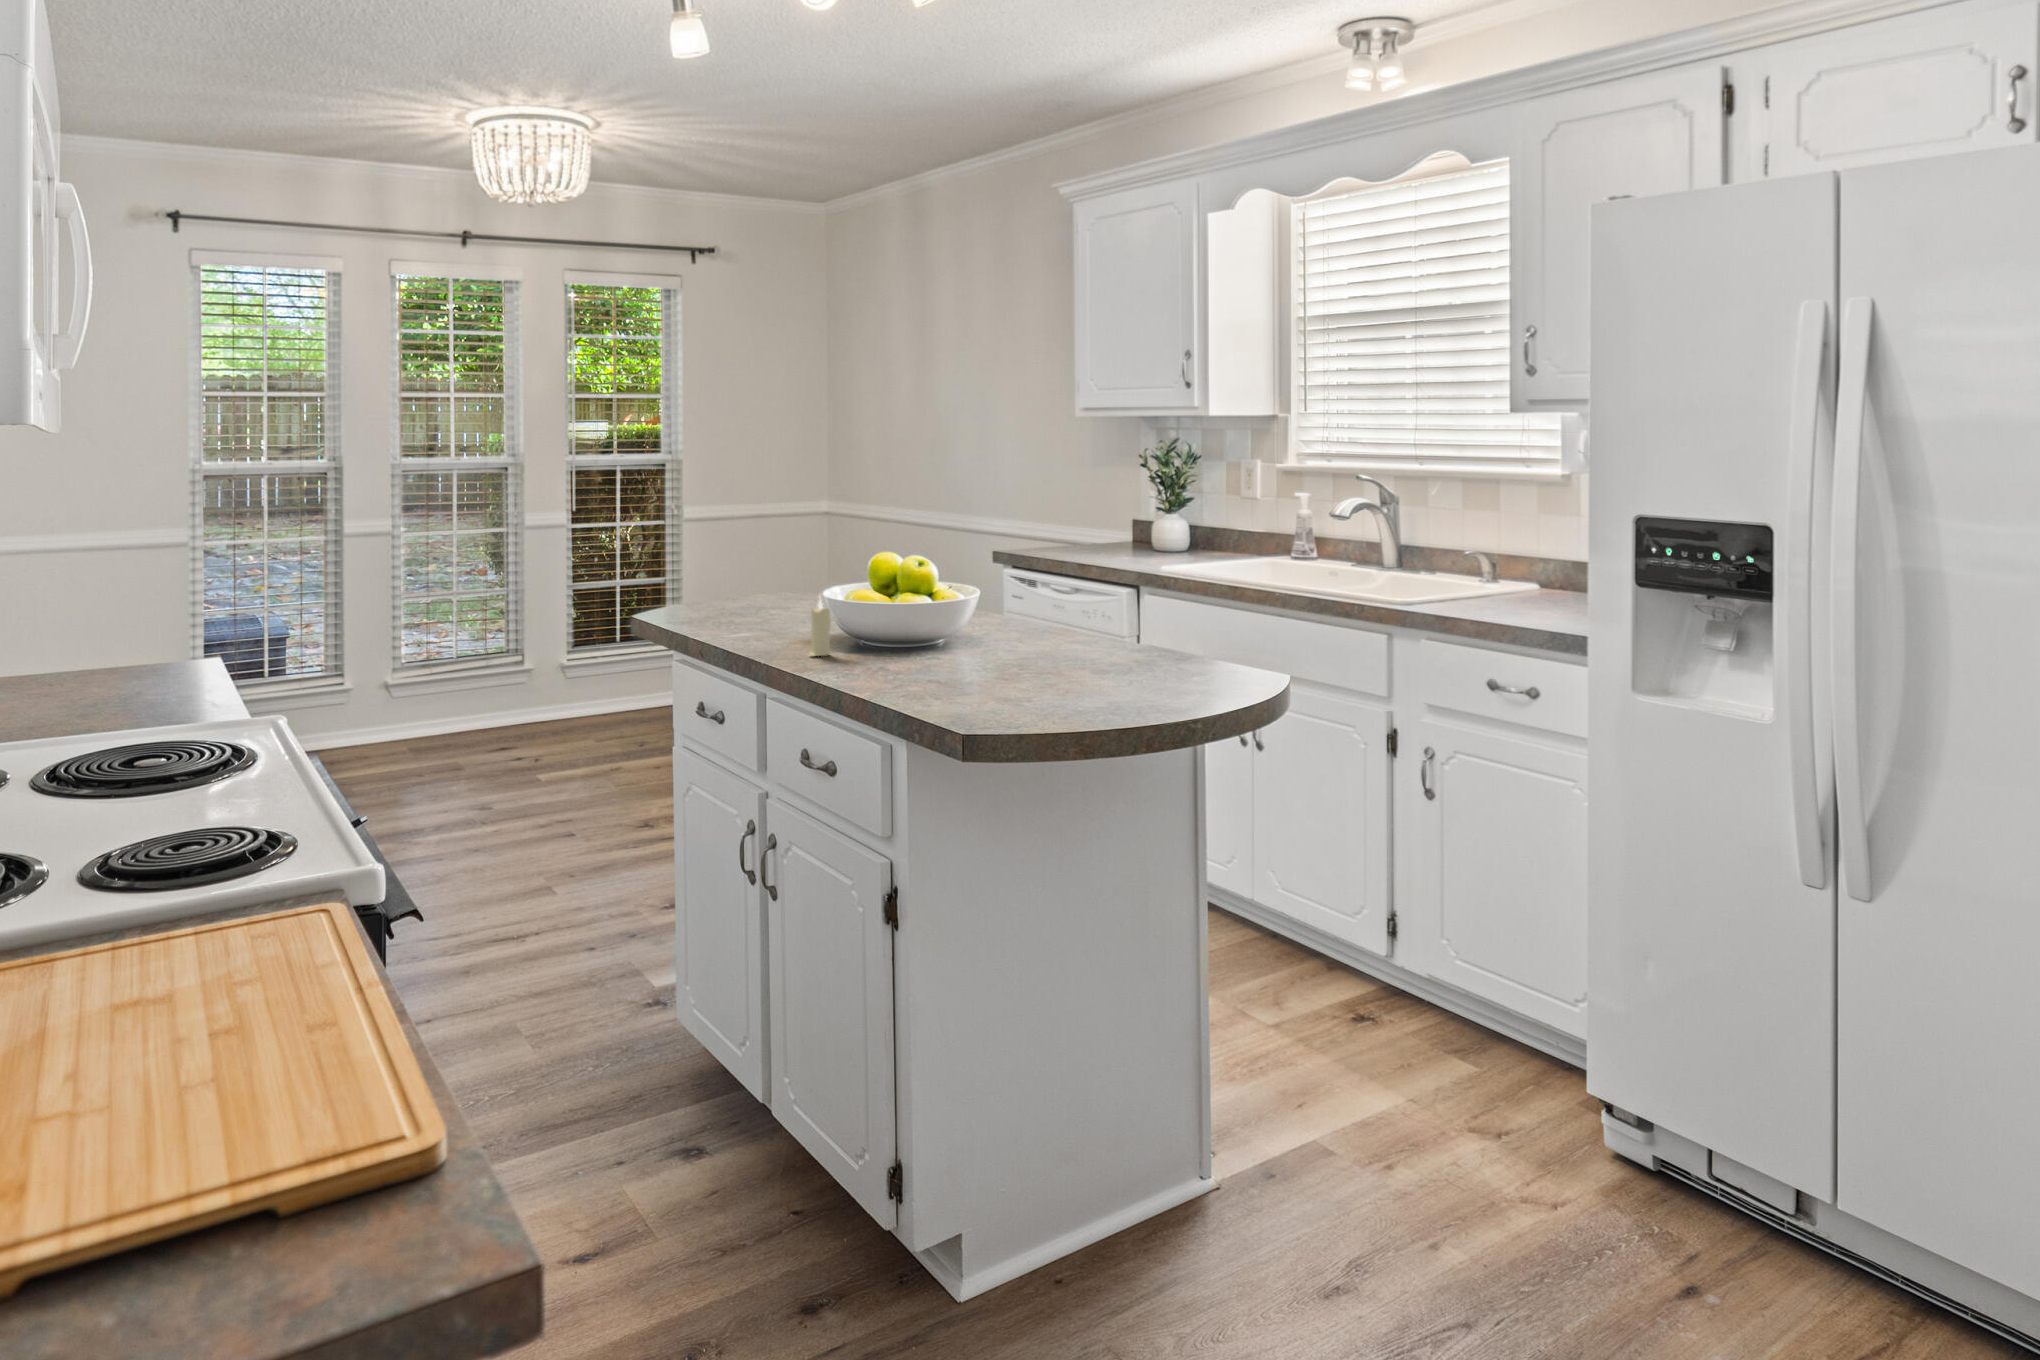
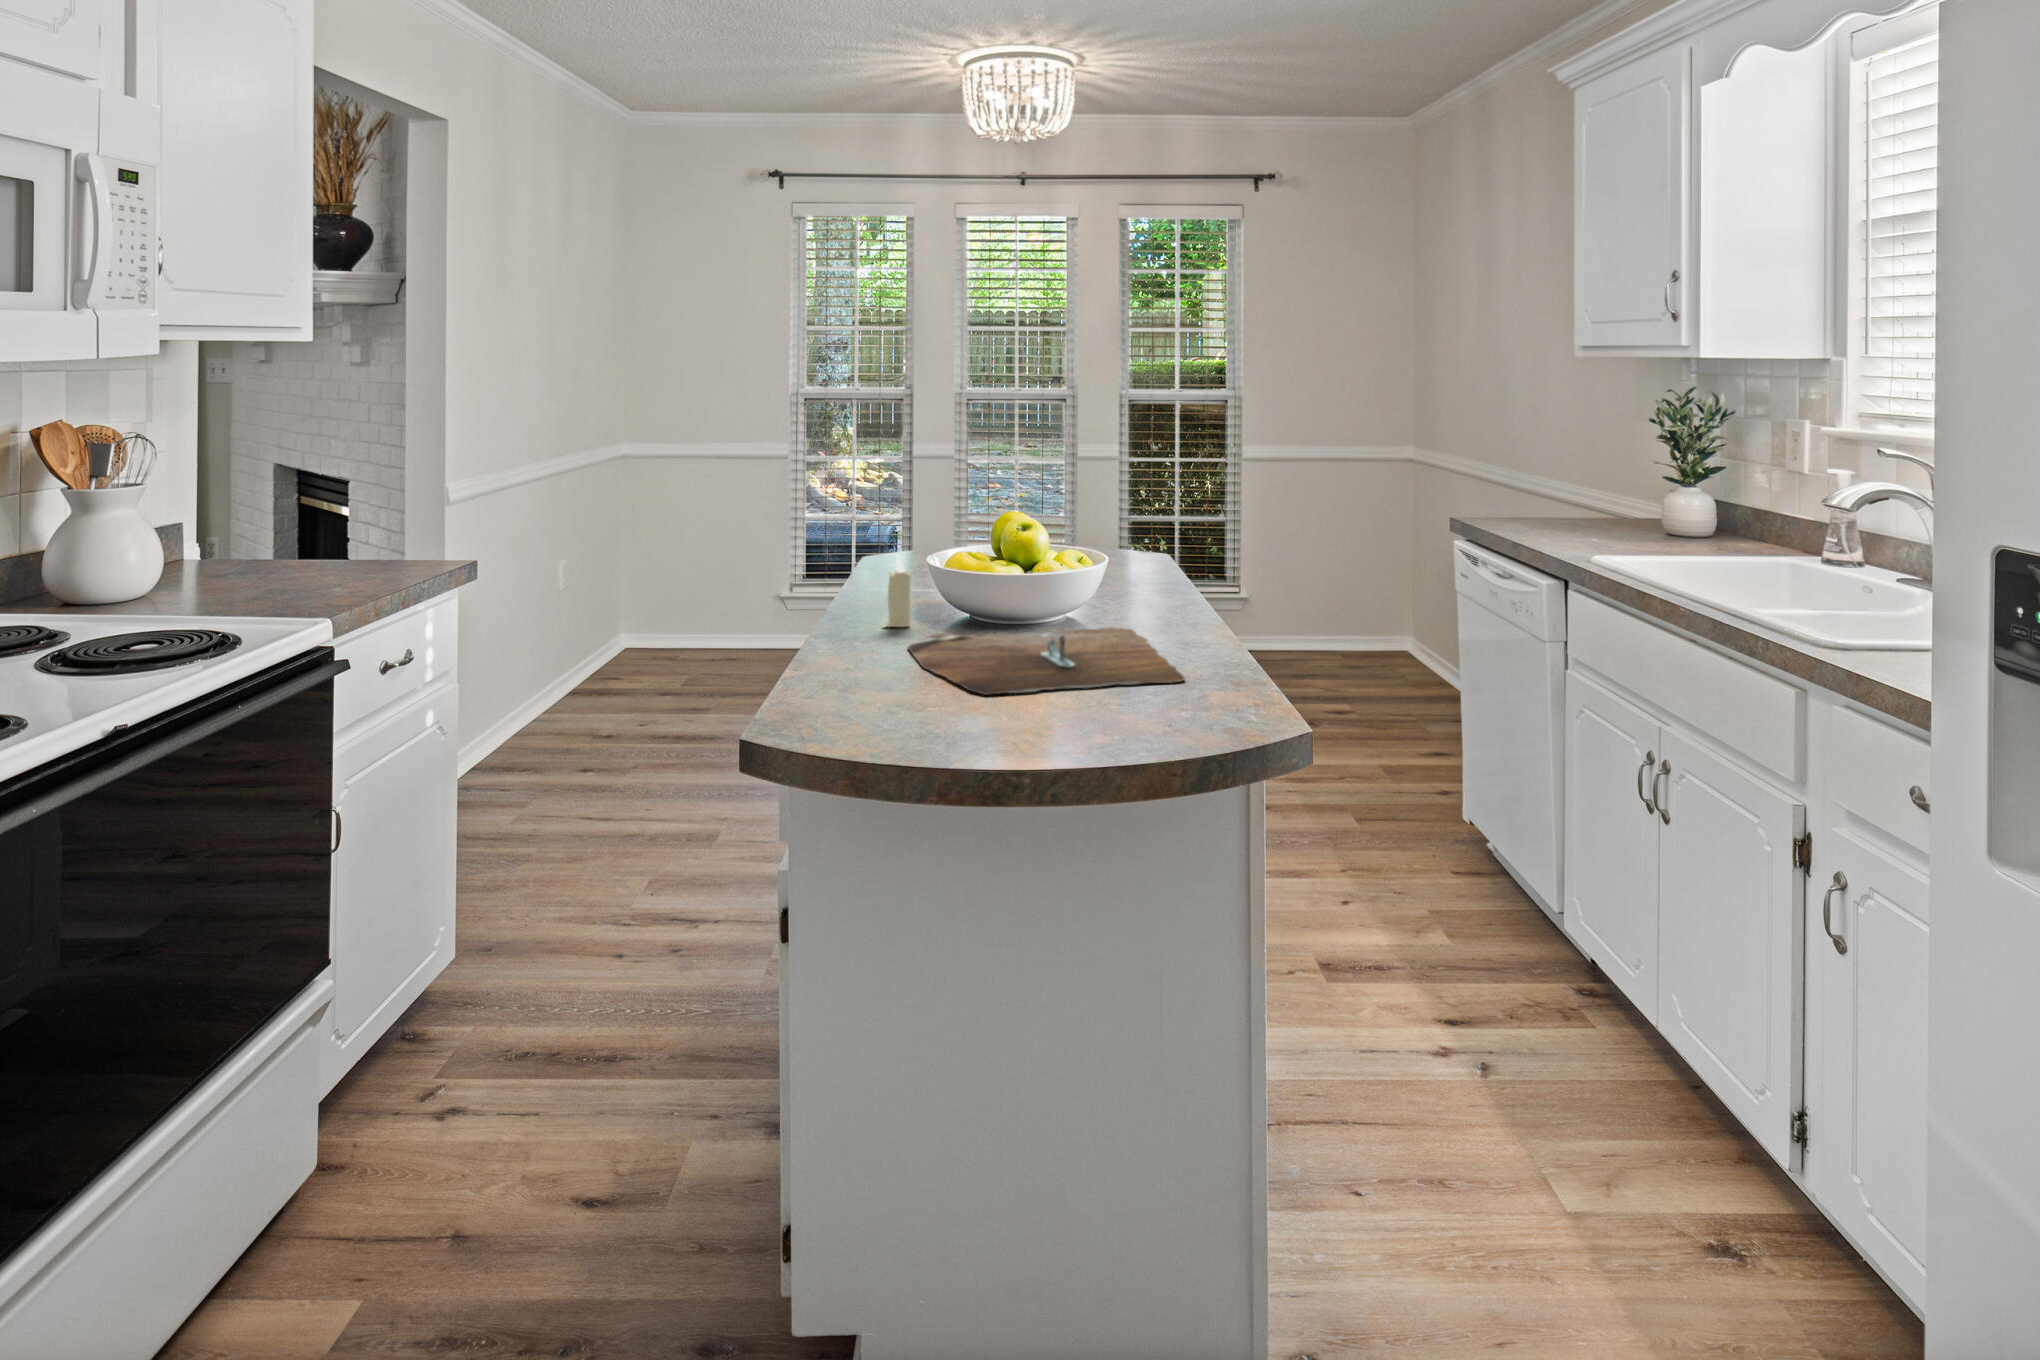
cutting board: none [876,639,1129,689] -> present [908,627,1184,695]

